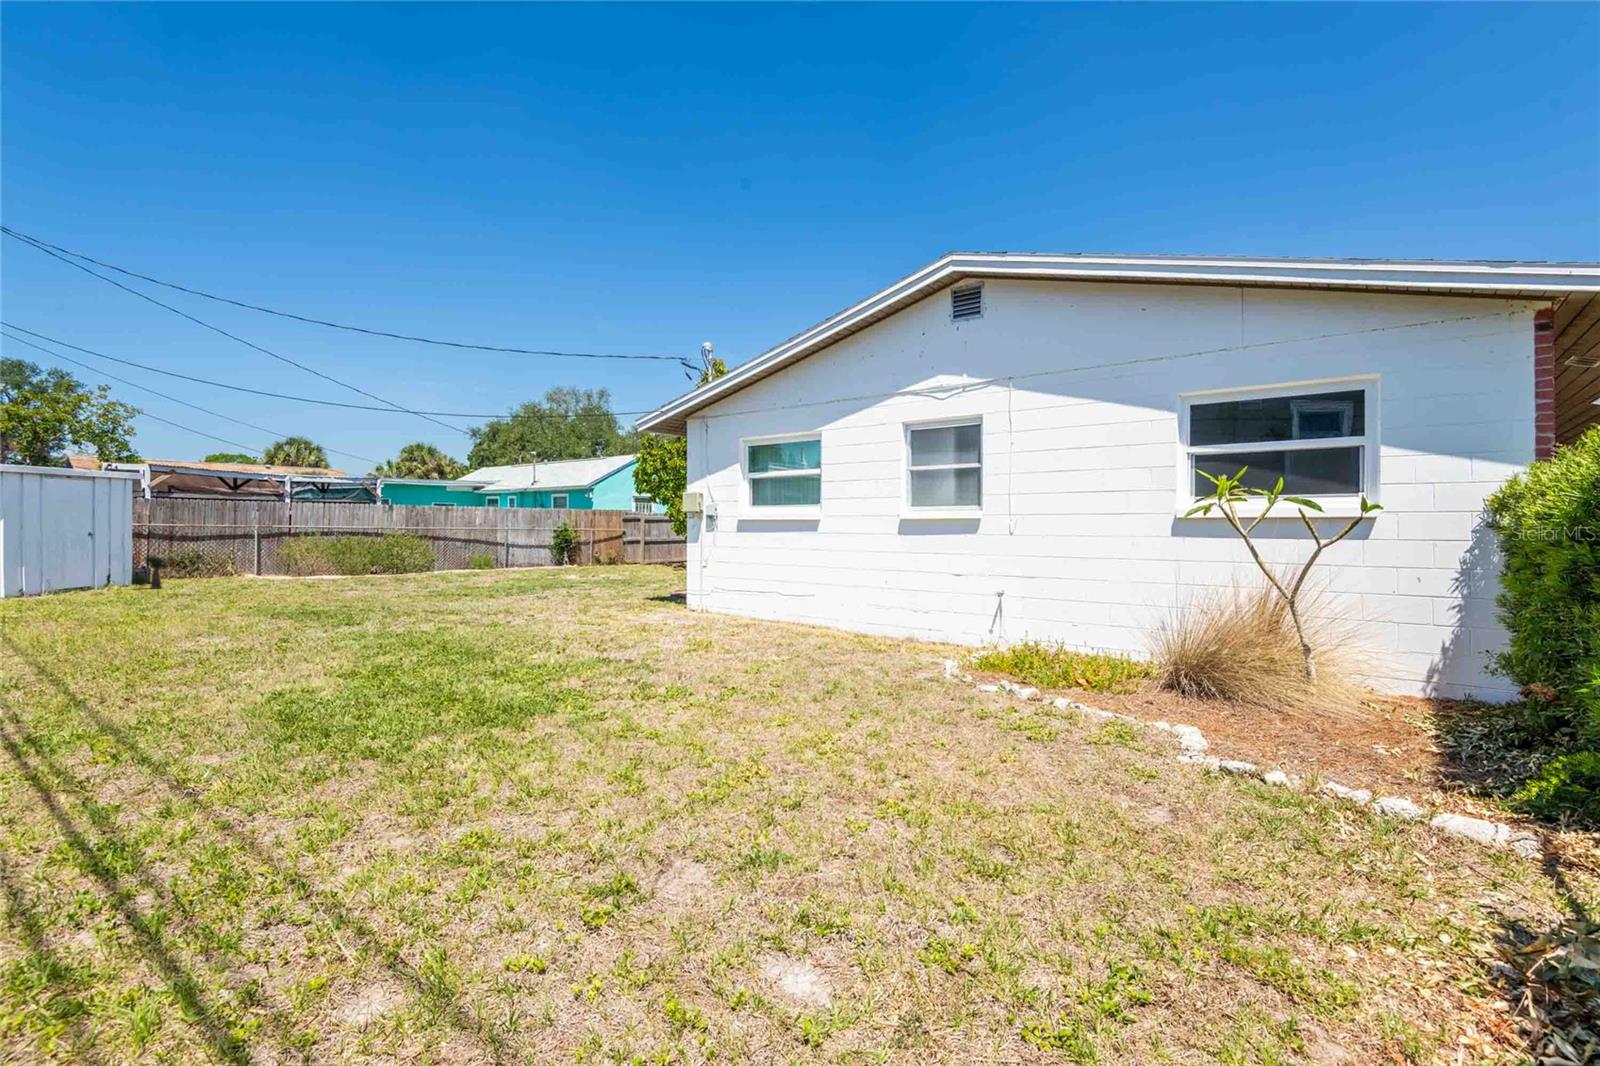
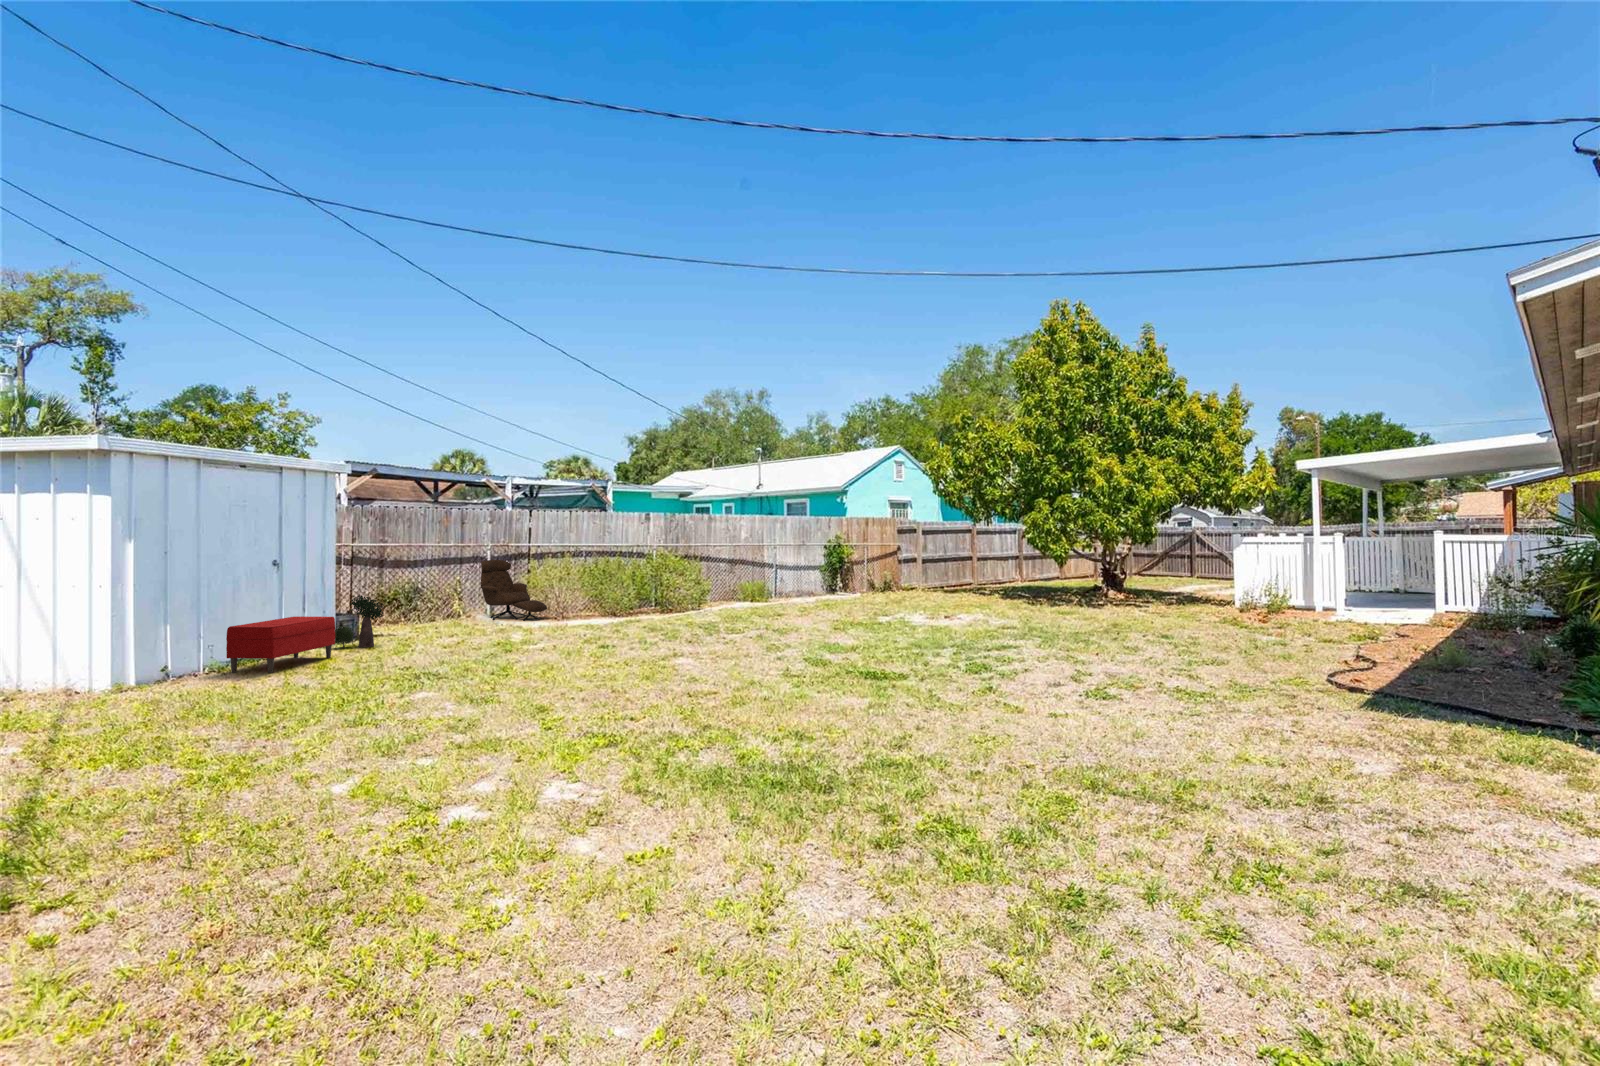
lounge chair: none [249,537,302,579] -> present [480,560,547,621]
bench: none [61,566,134,596] -> present [226,616,335,673]

